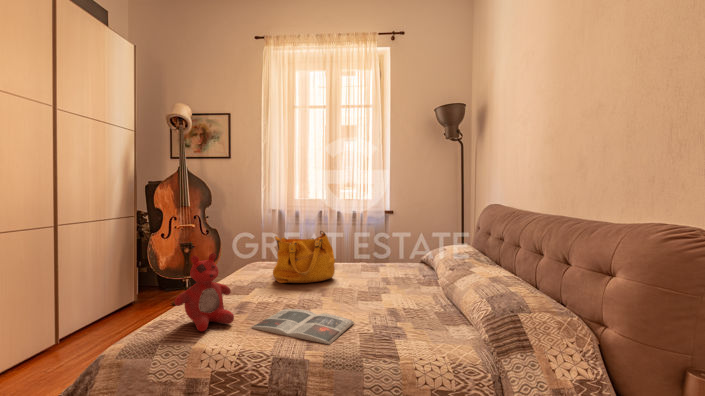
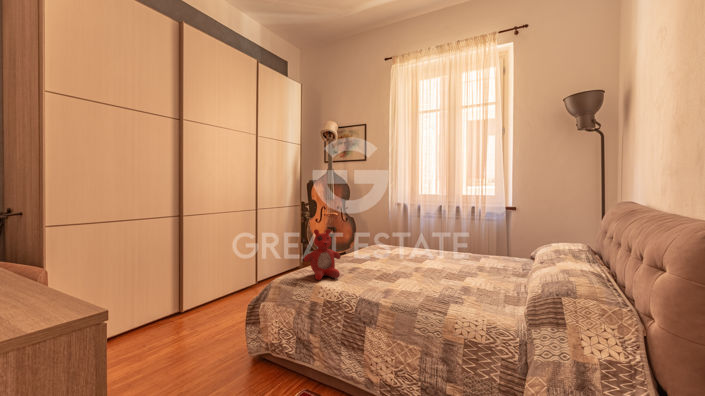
handbag: present [273,231,335,283] -> none [381,219,433,260]
magazine: present [251,309,354,344] -> none [349,275,426,300]

